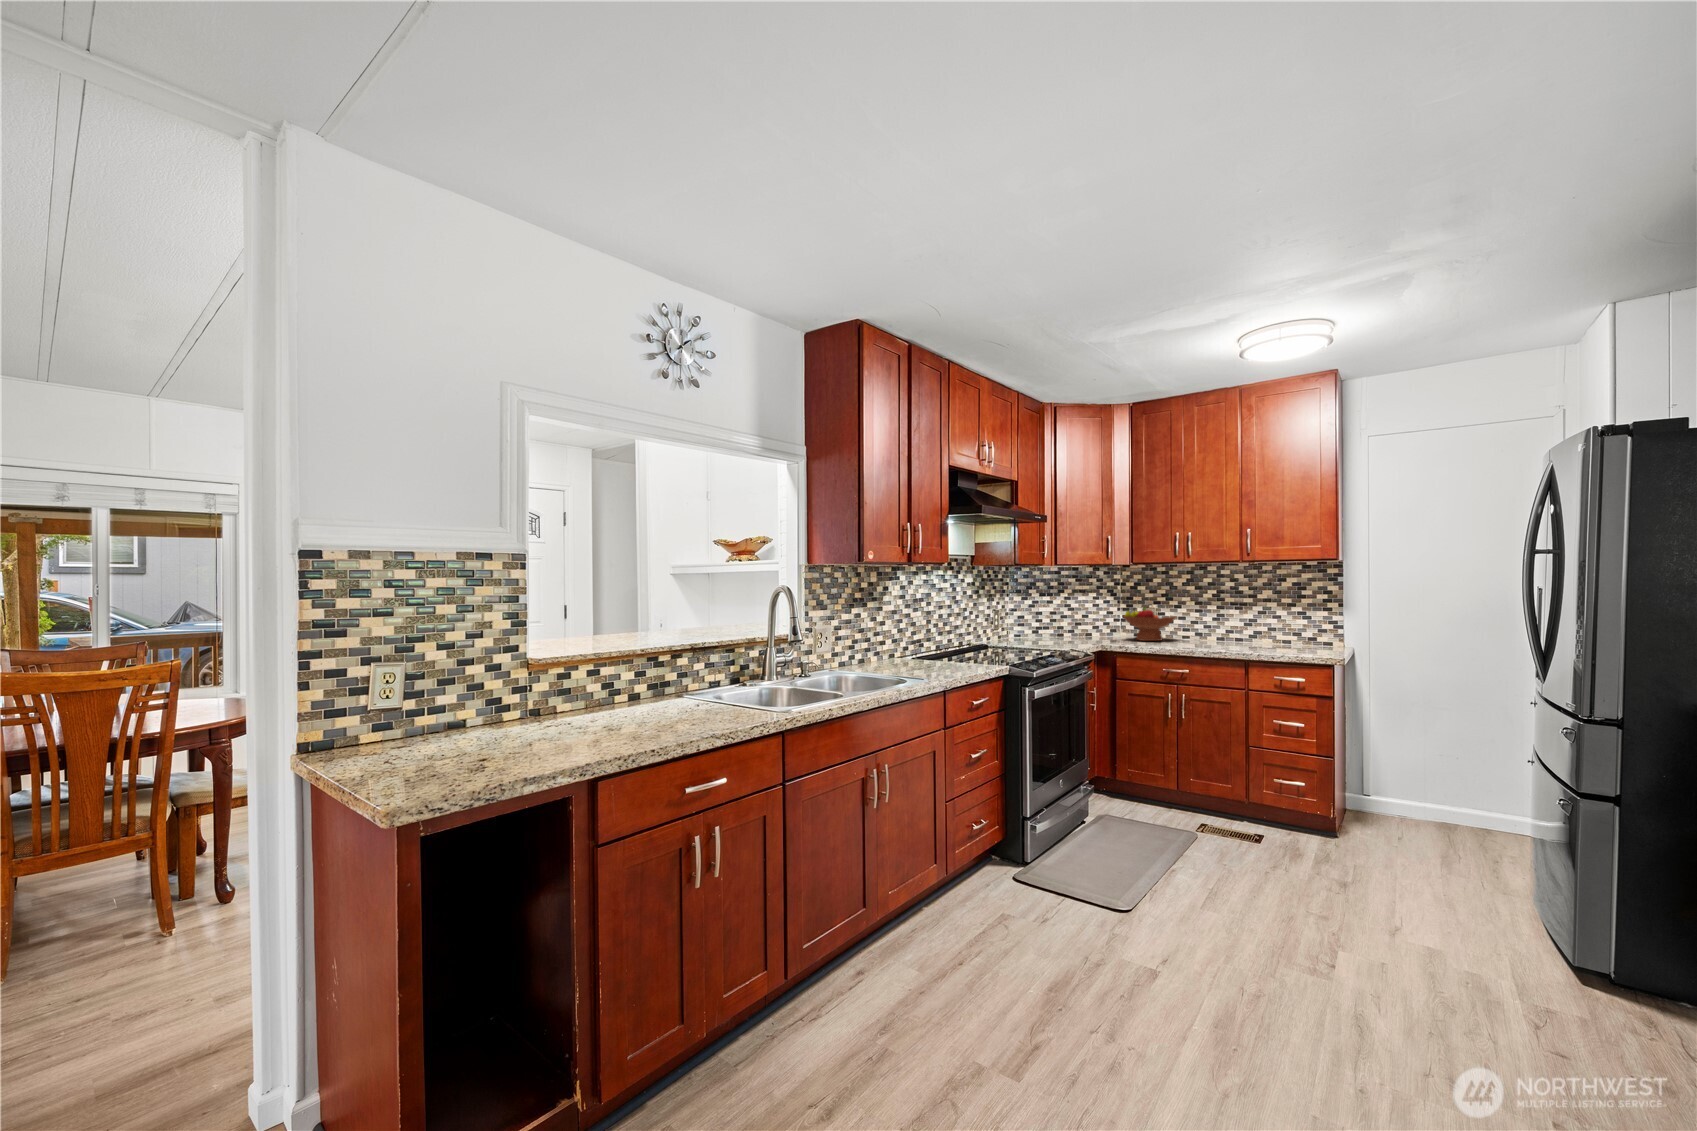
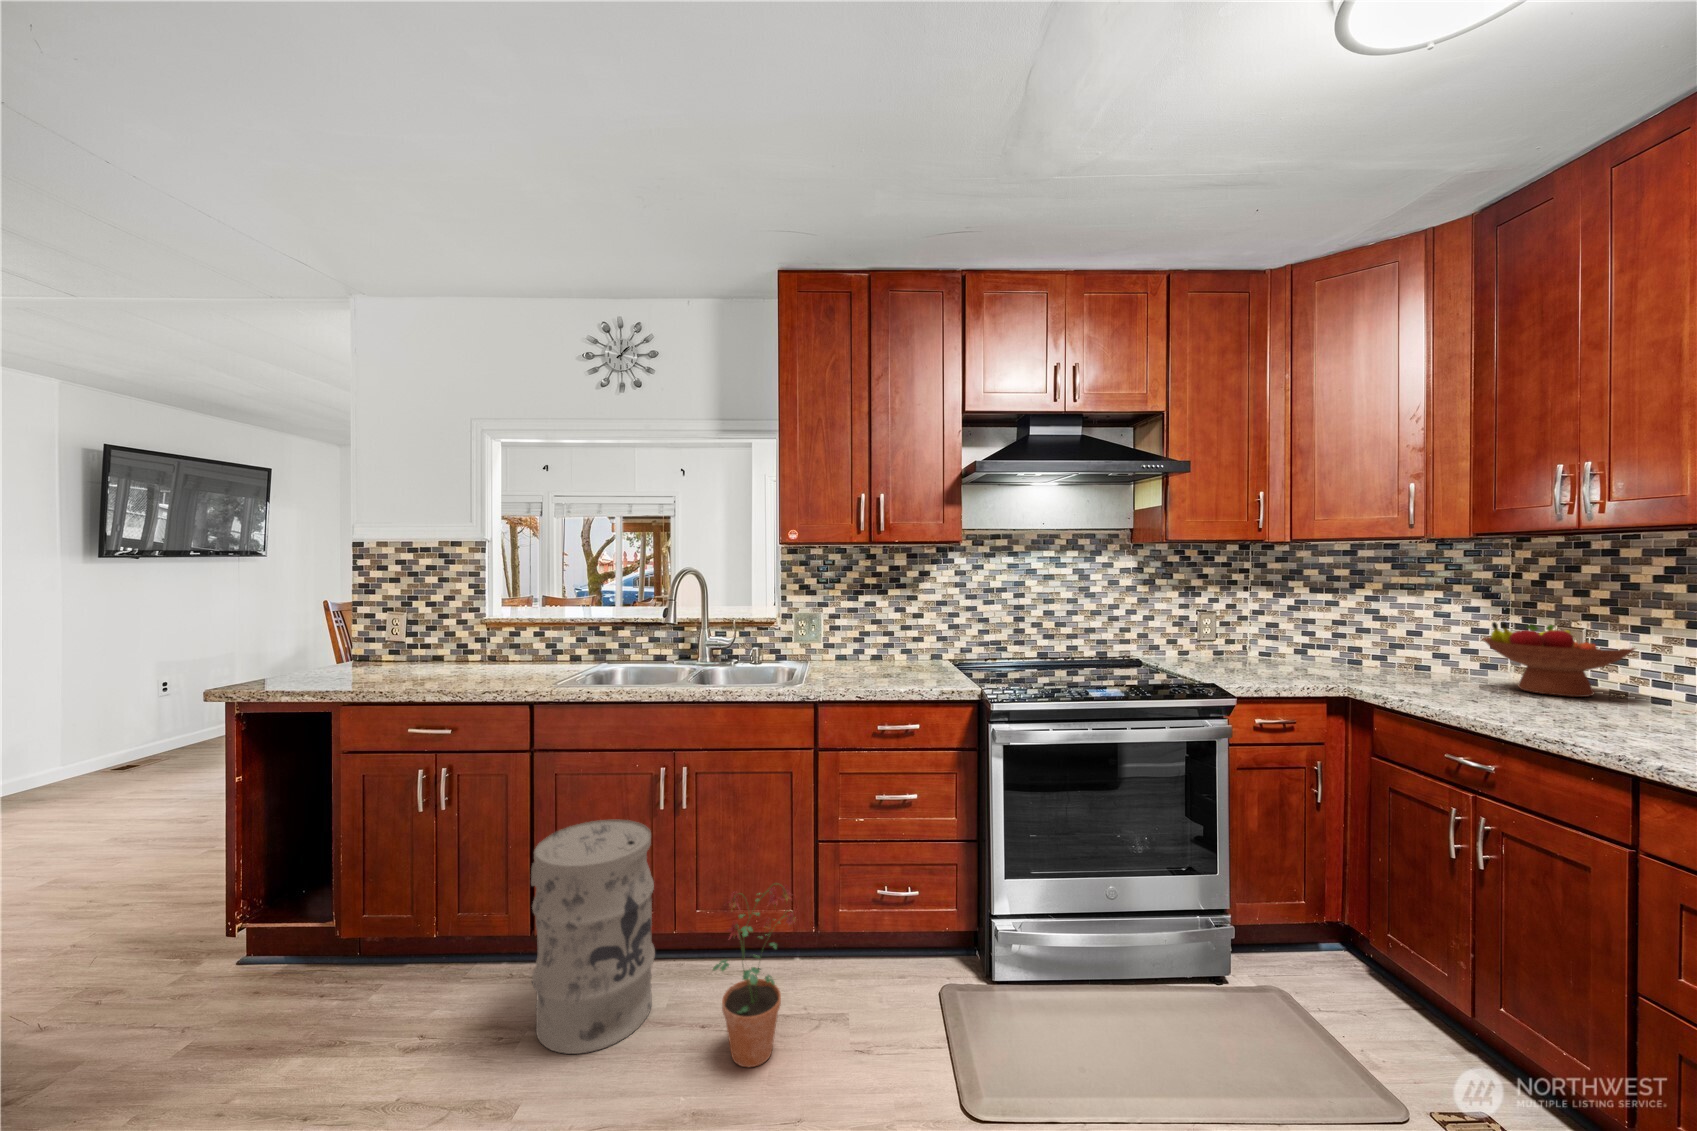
potted plant: none [997,815,1047,958] -> present [713,883,795,1067]
trash can: none [859,820,965,1027] -> present [531,819,655,1054]

